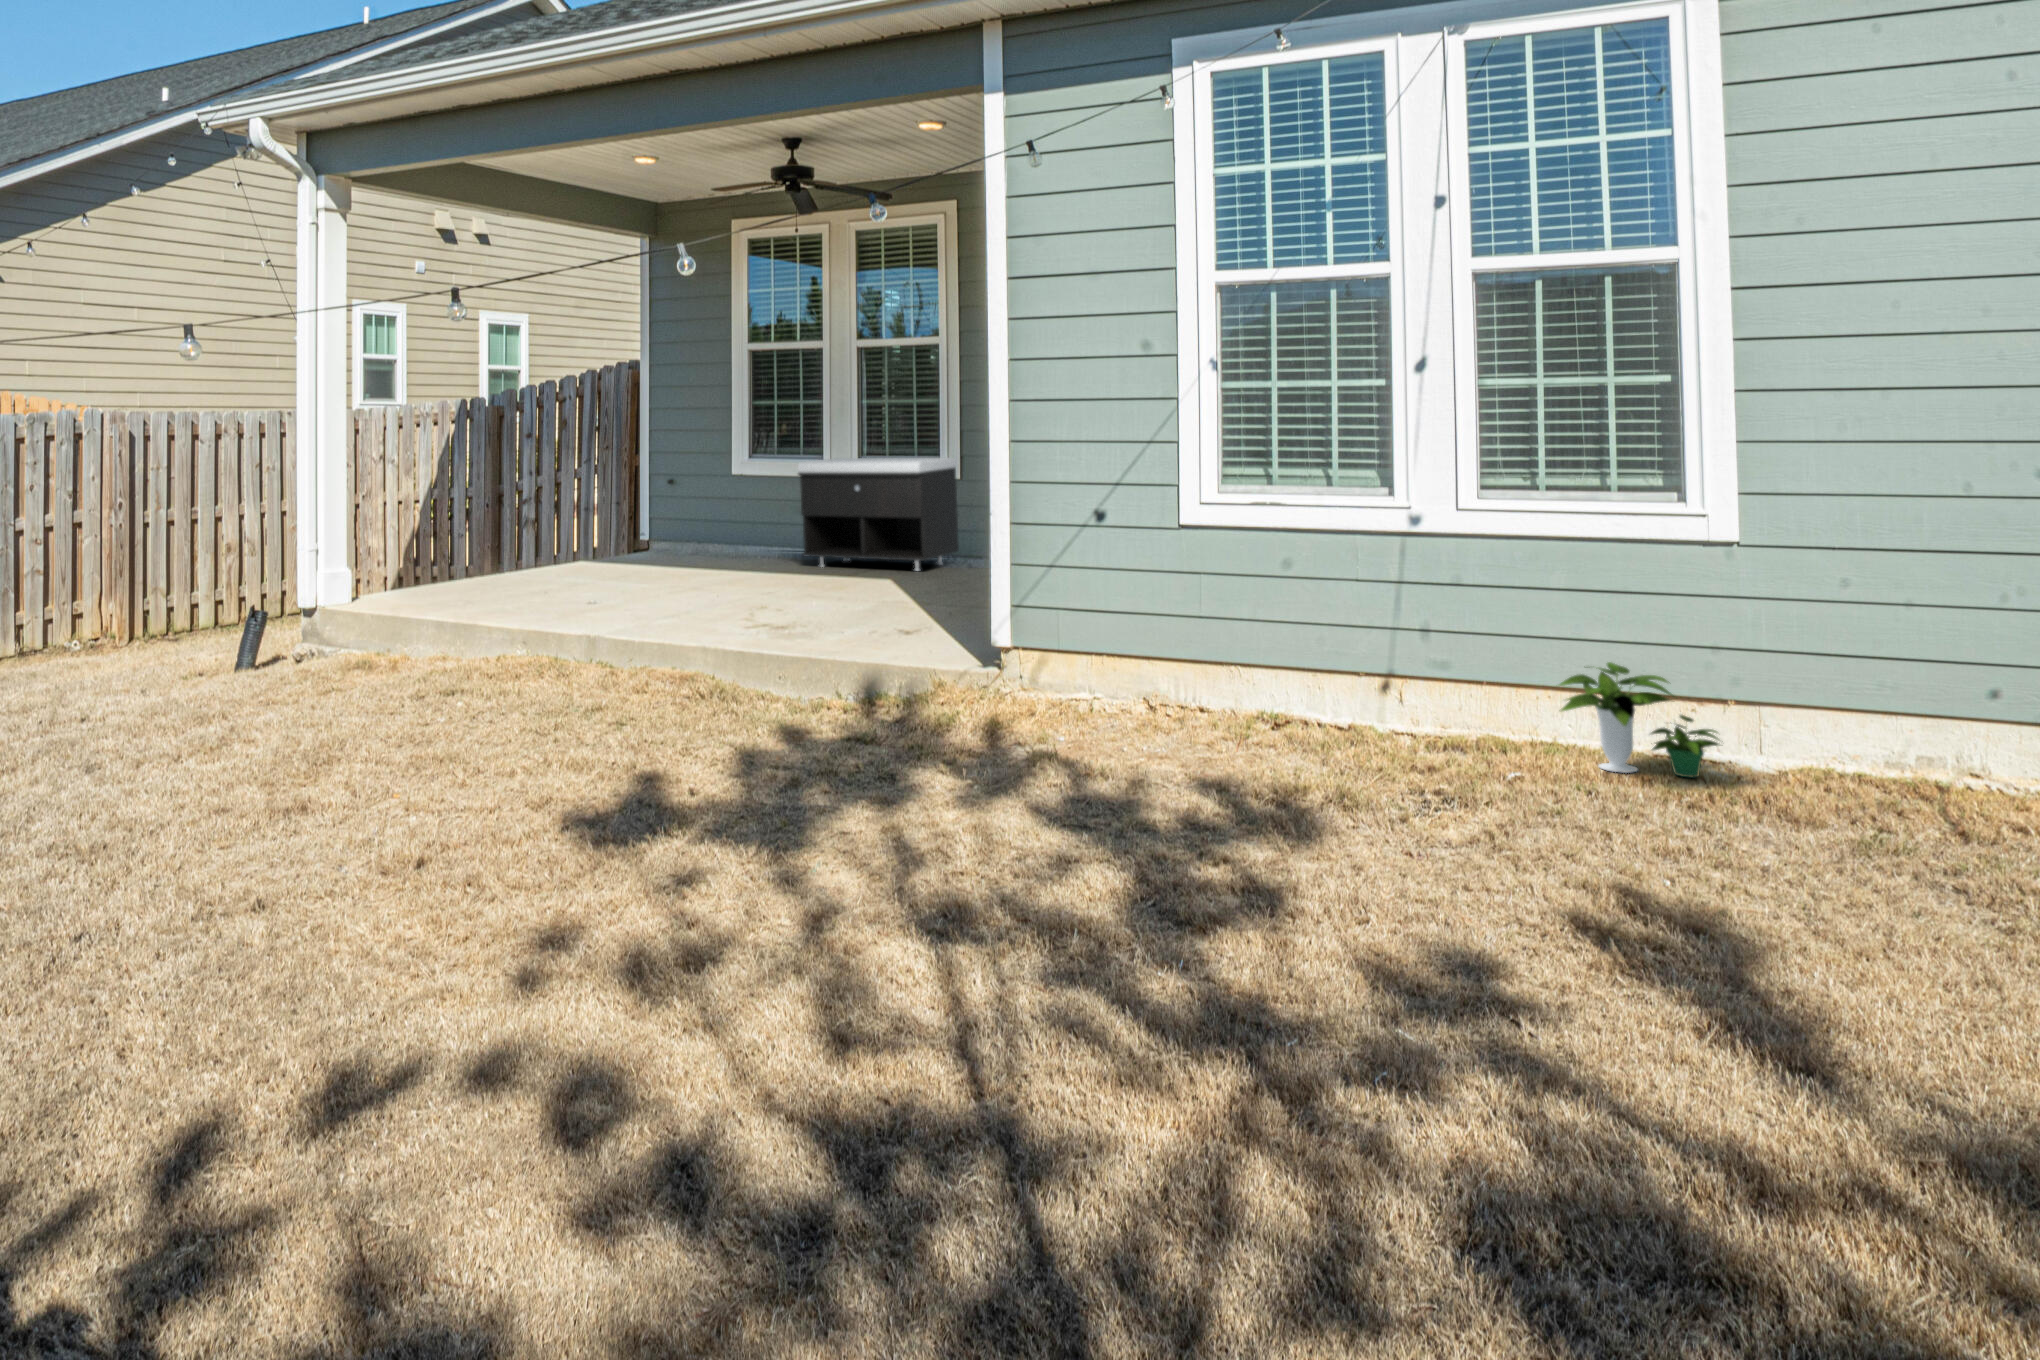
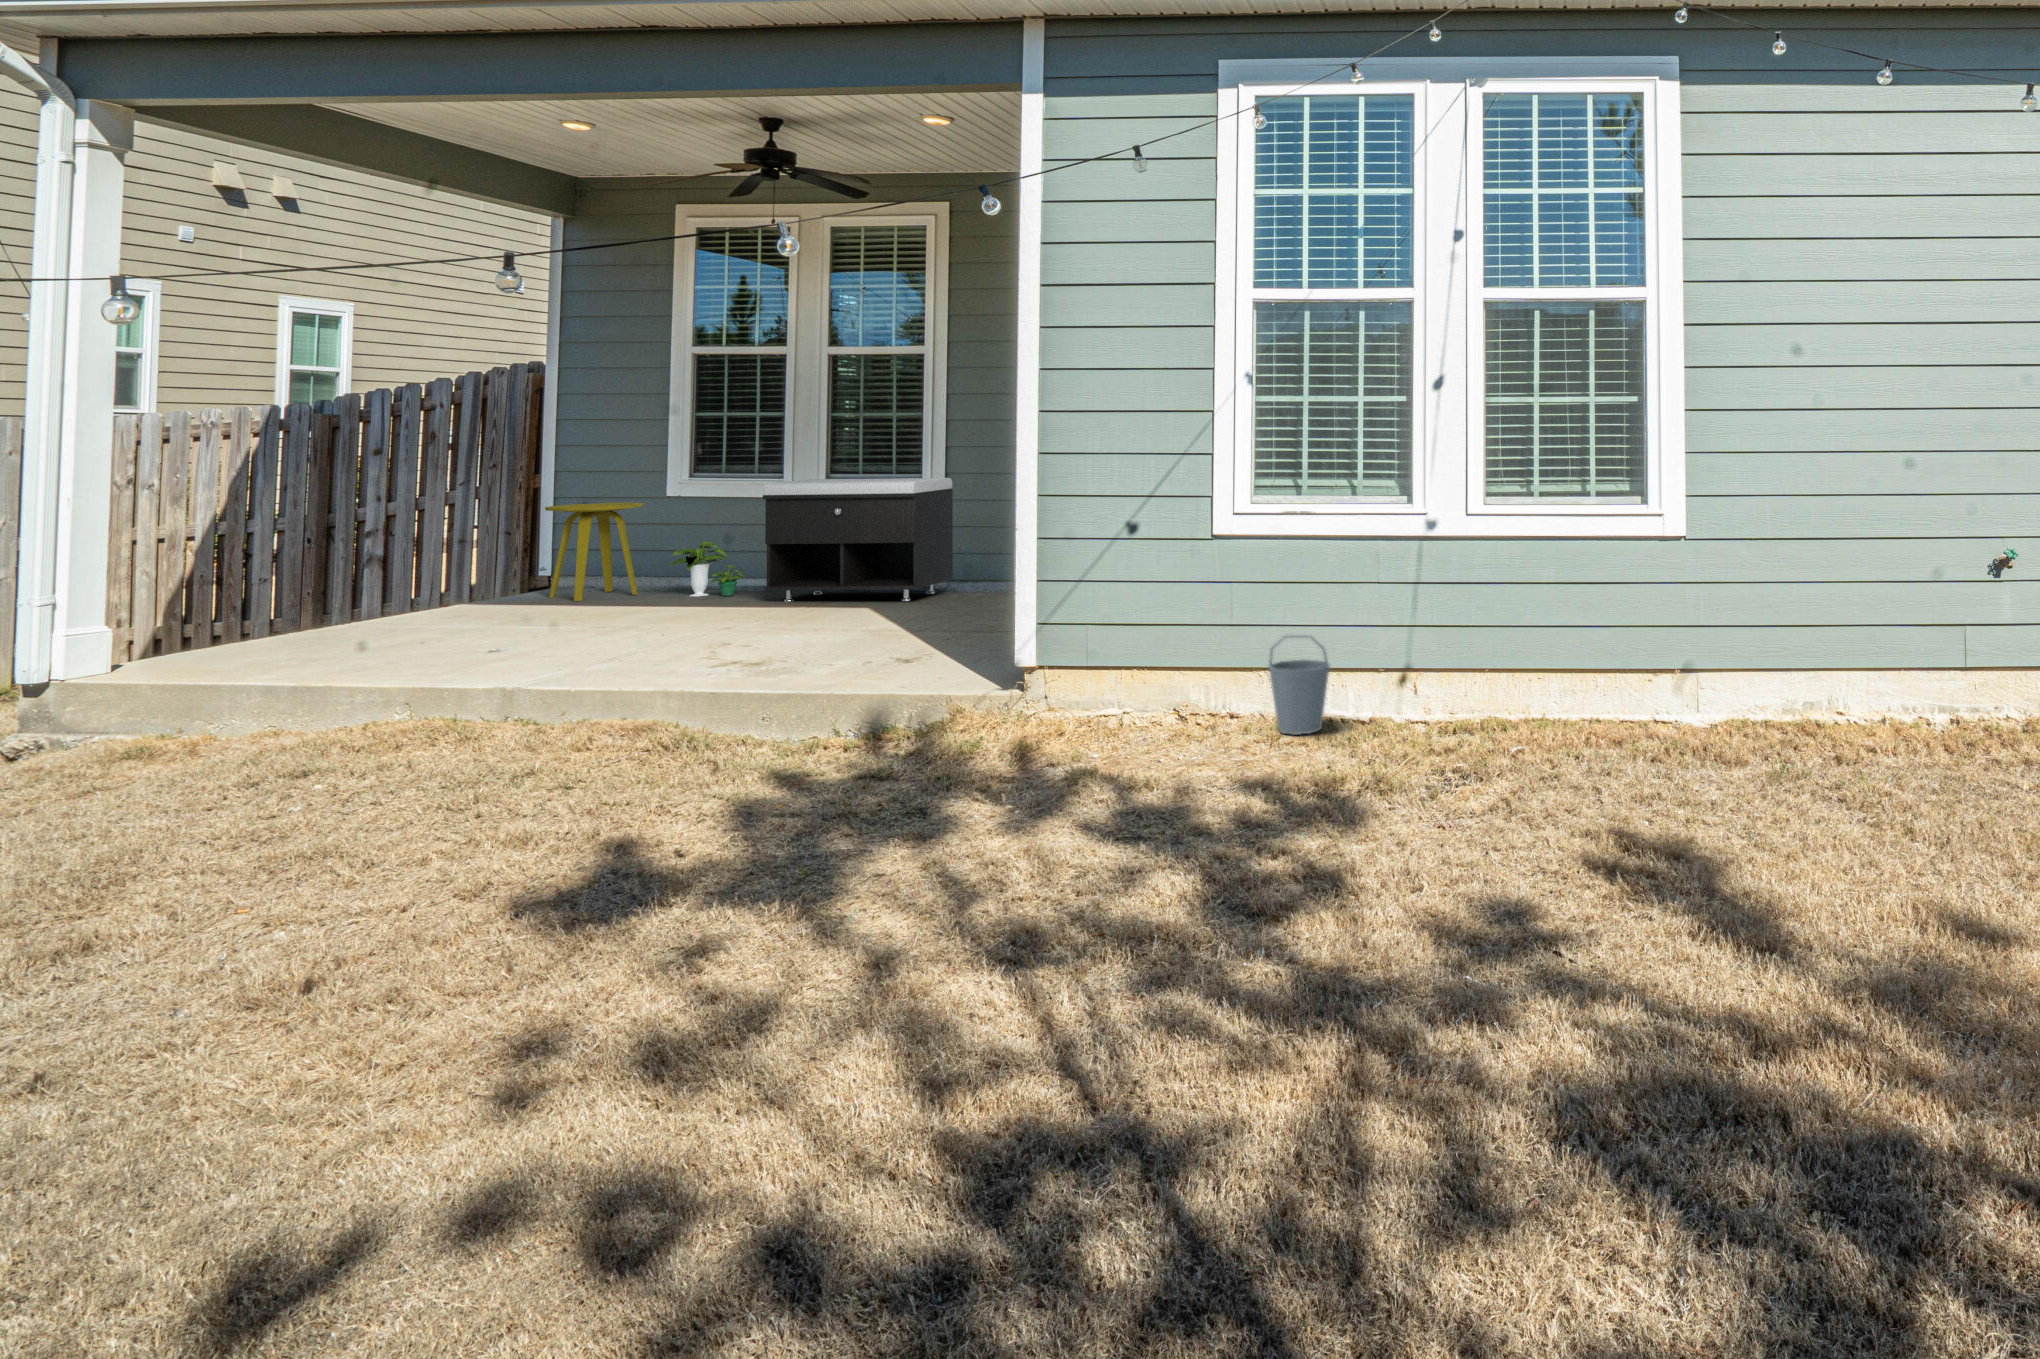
side table: none [642,476,712,558] -> present [545,502,643,601]
bucket: none [1230,632,1296,737] -> present [1269,635,1329,735]
potted plant: present [1559,662,1719,778] -> present [668,542,744,597]

